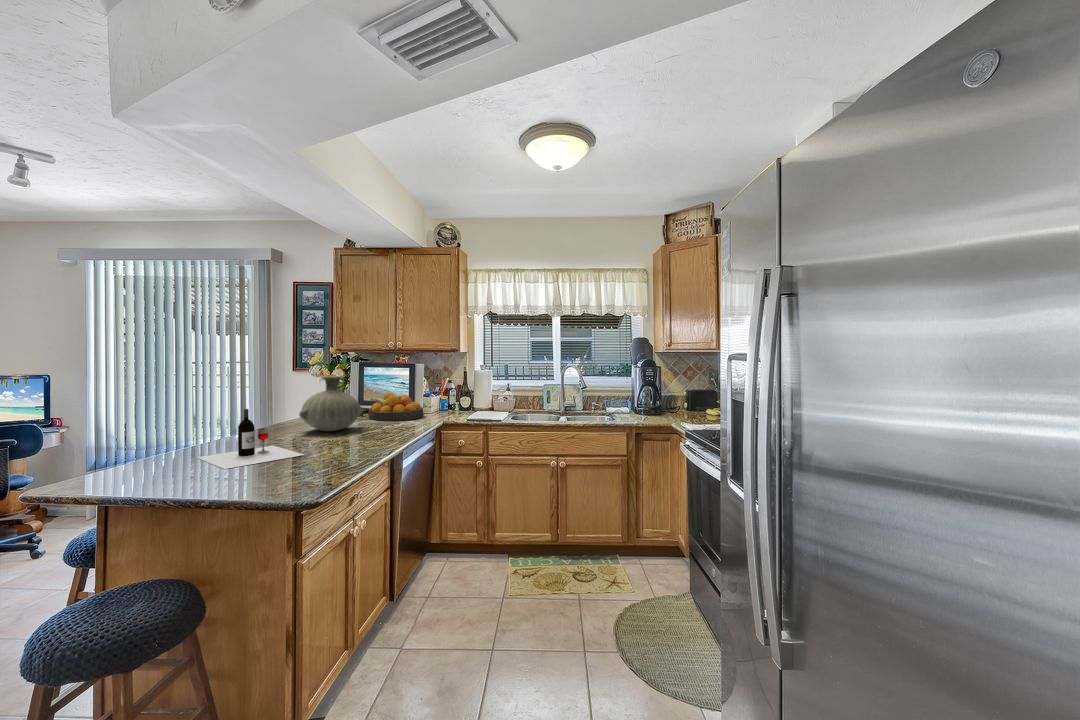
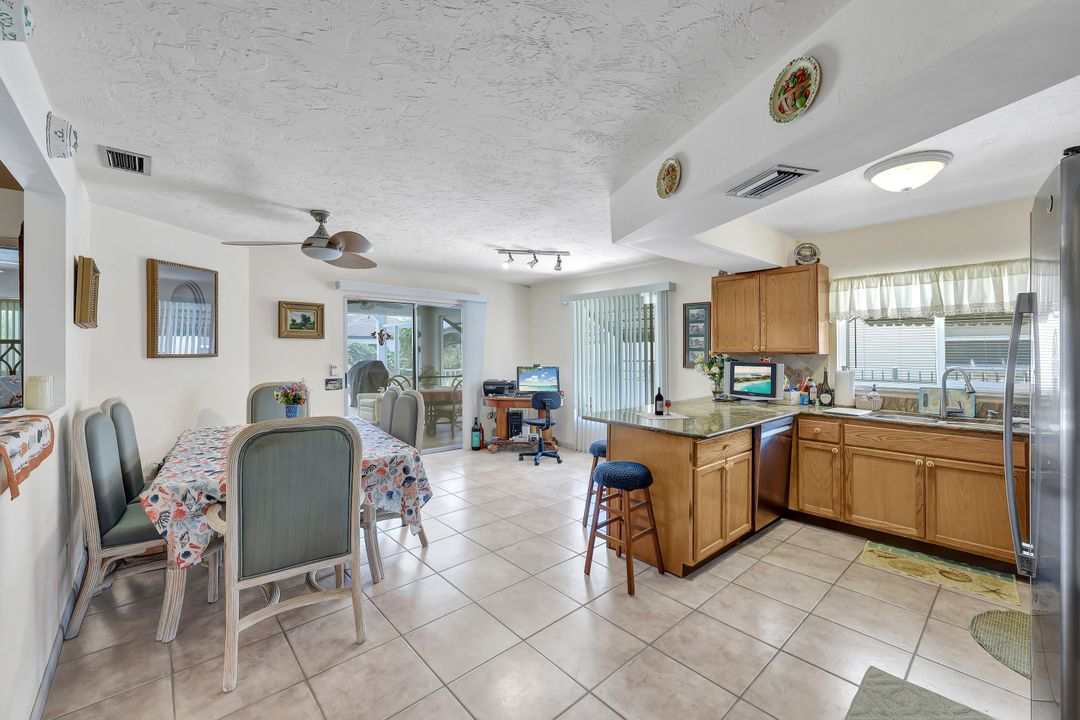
vase: present [299,376,361,431] -> none [688,371,731,409]
fruit bowl: present [369,393,423,421] -> none [737,386,783,408]

